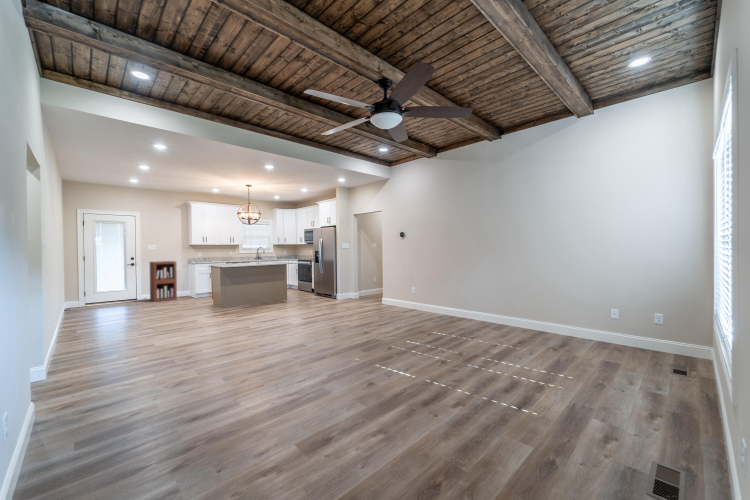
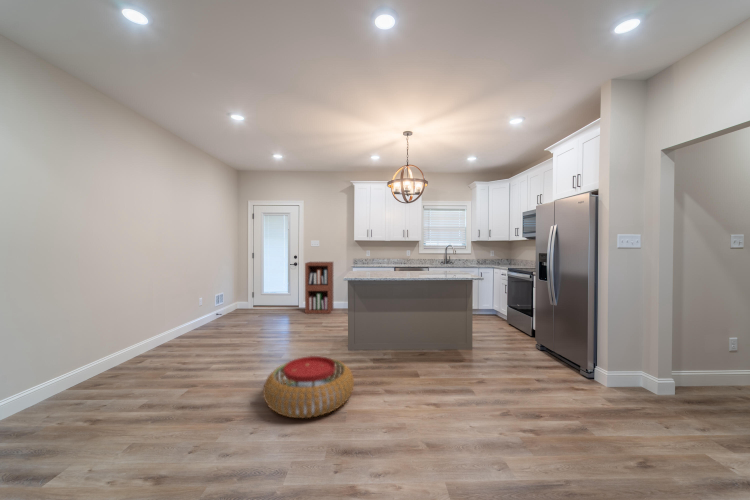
pouf: none [213,300,255,320] -> present [263,356,354,418]

